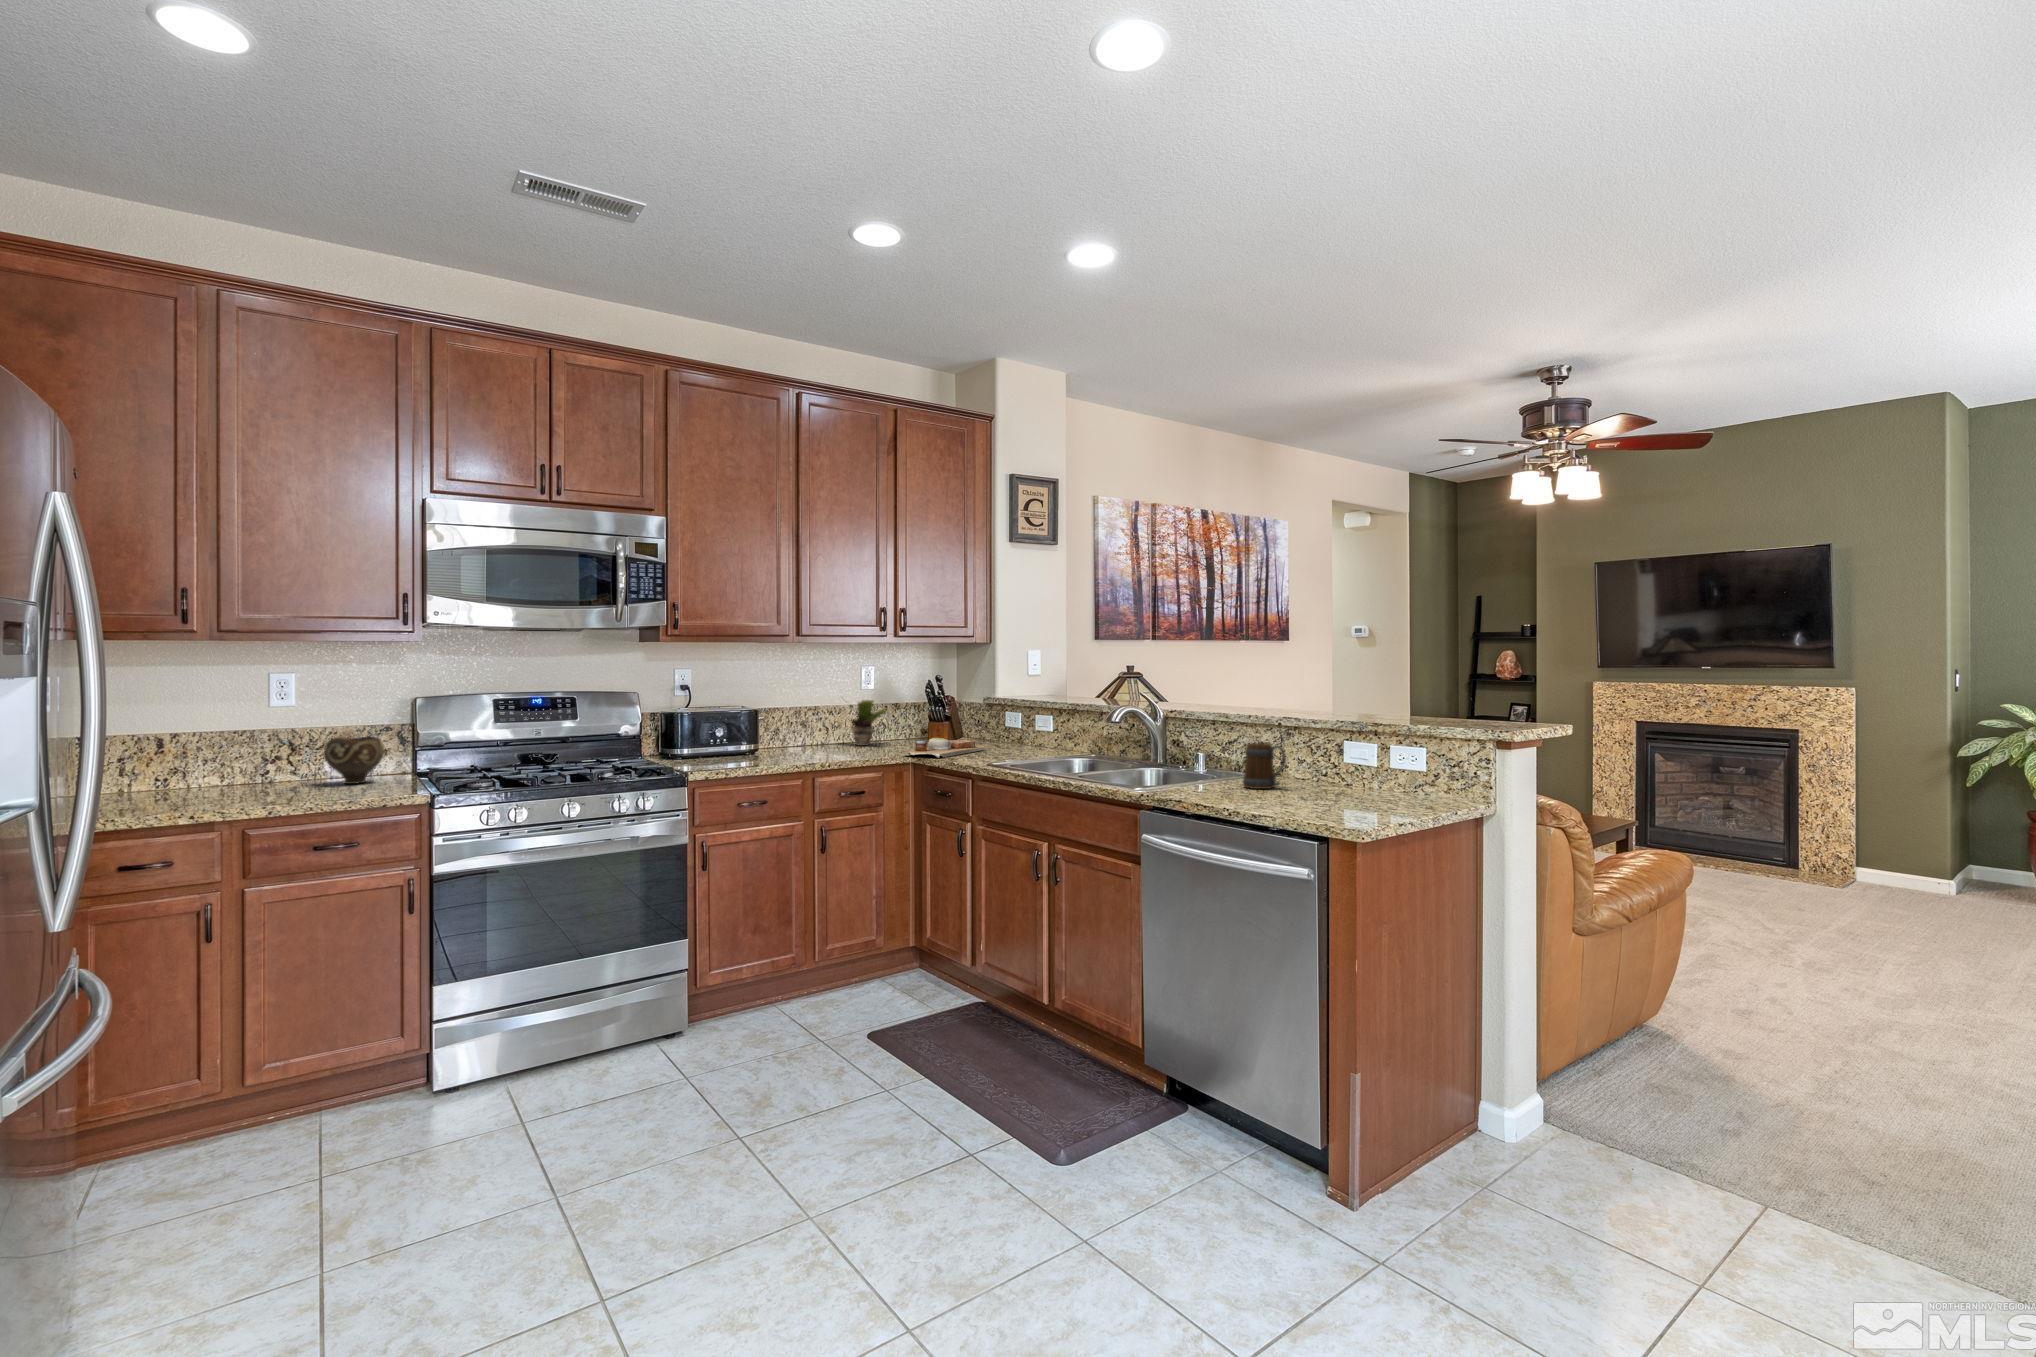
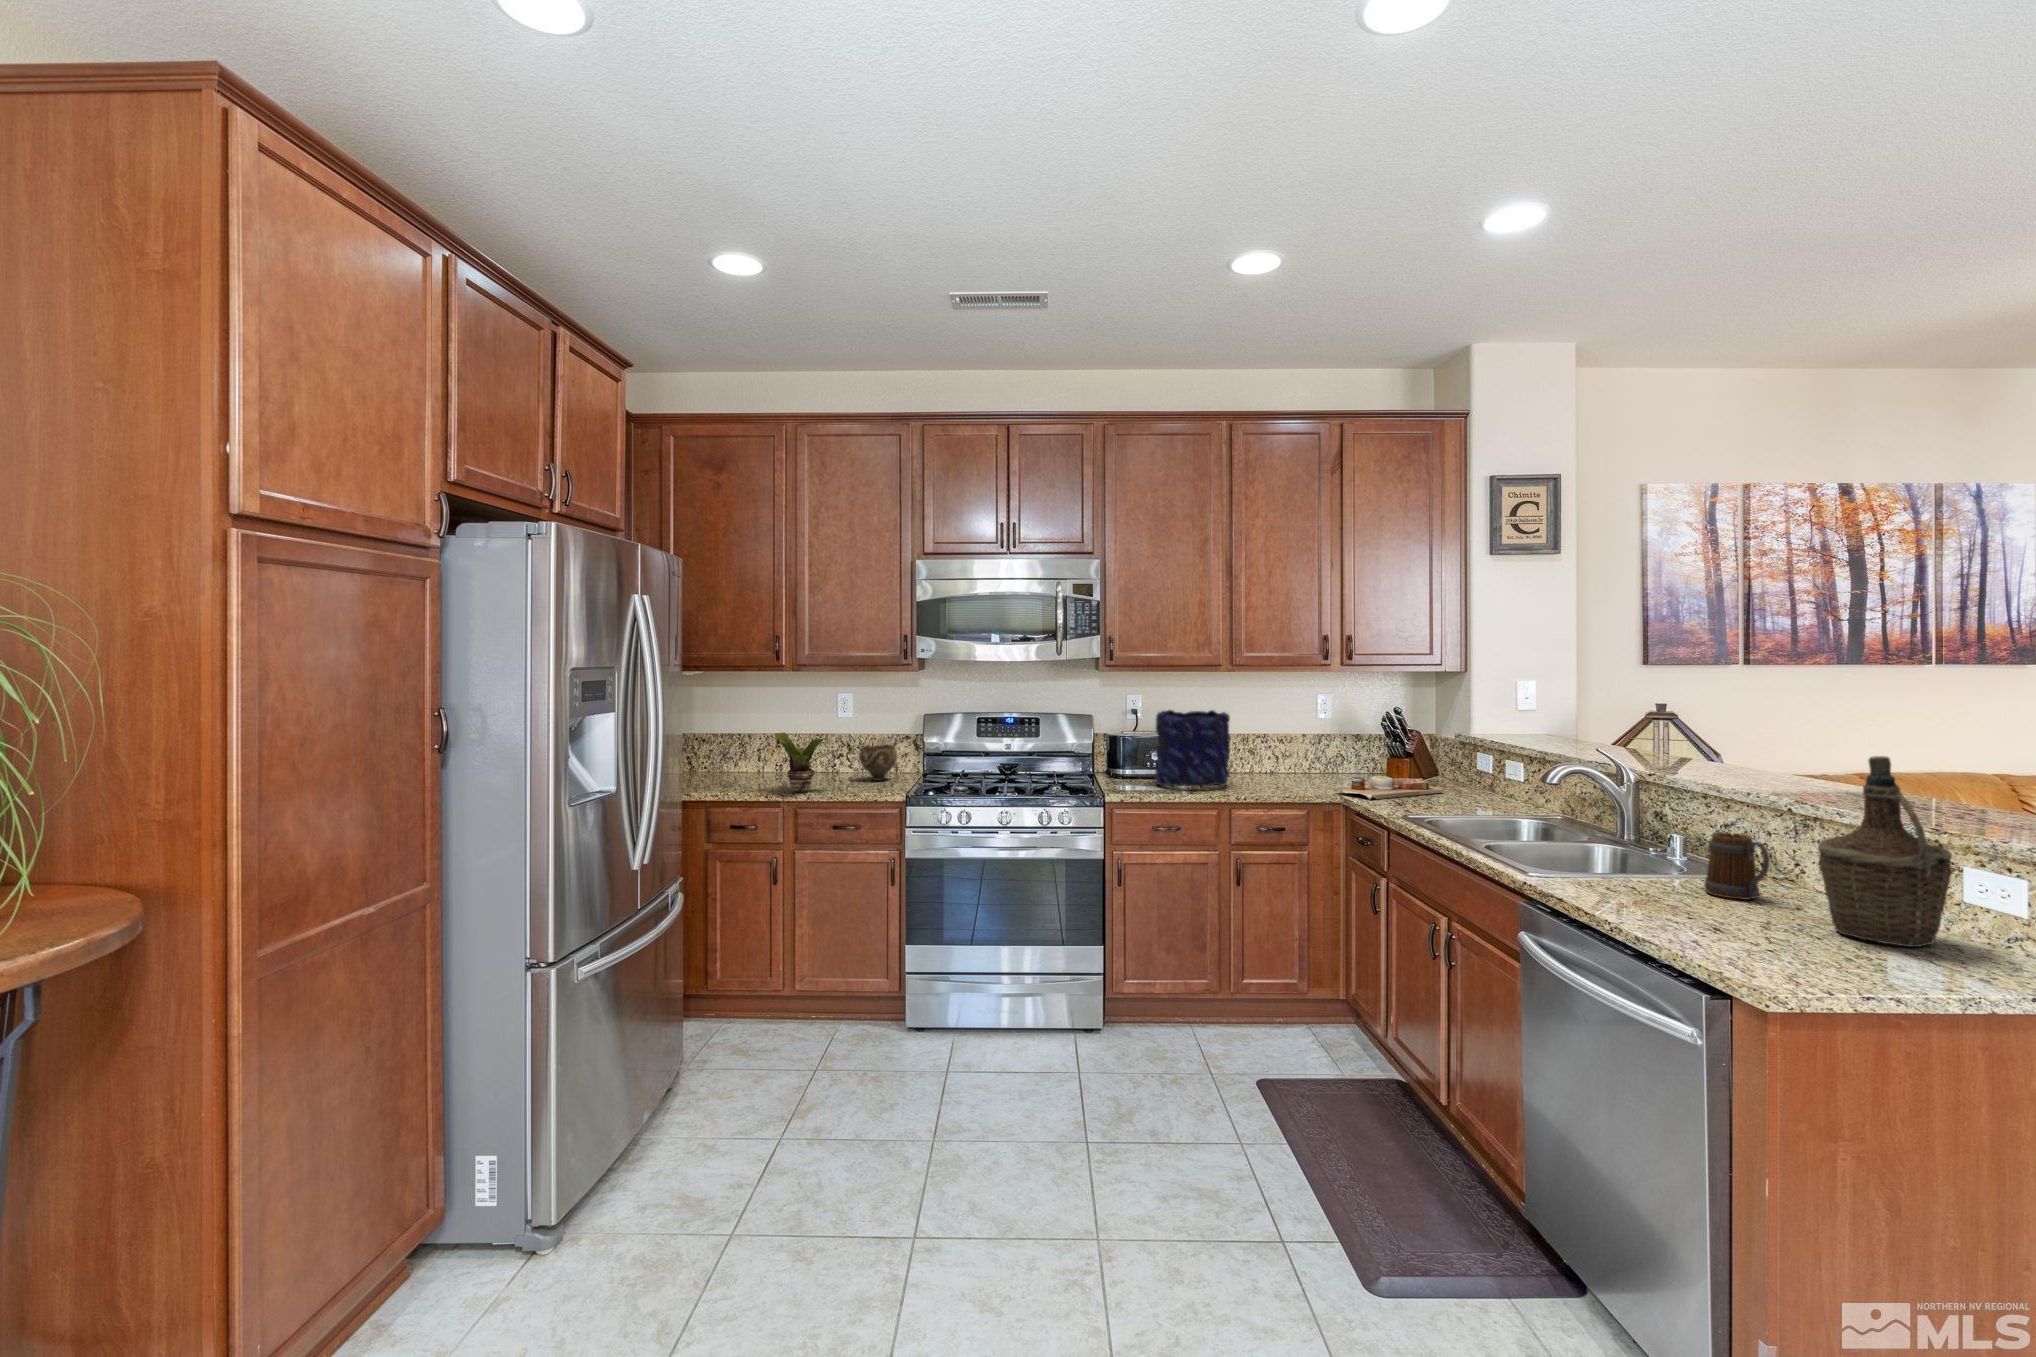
bottle: none [1324,675,1395,799] -> present [1818,756,1952,947]
vase: none [721,682,800,763] -> present [1155,710,1230,788]
potted plant: present [851,700,887,746] -> present [775,733,837,793]

